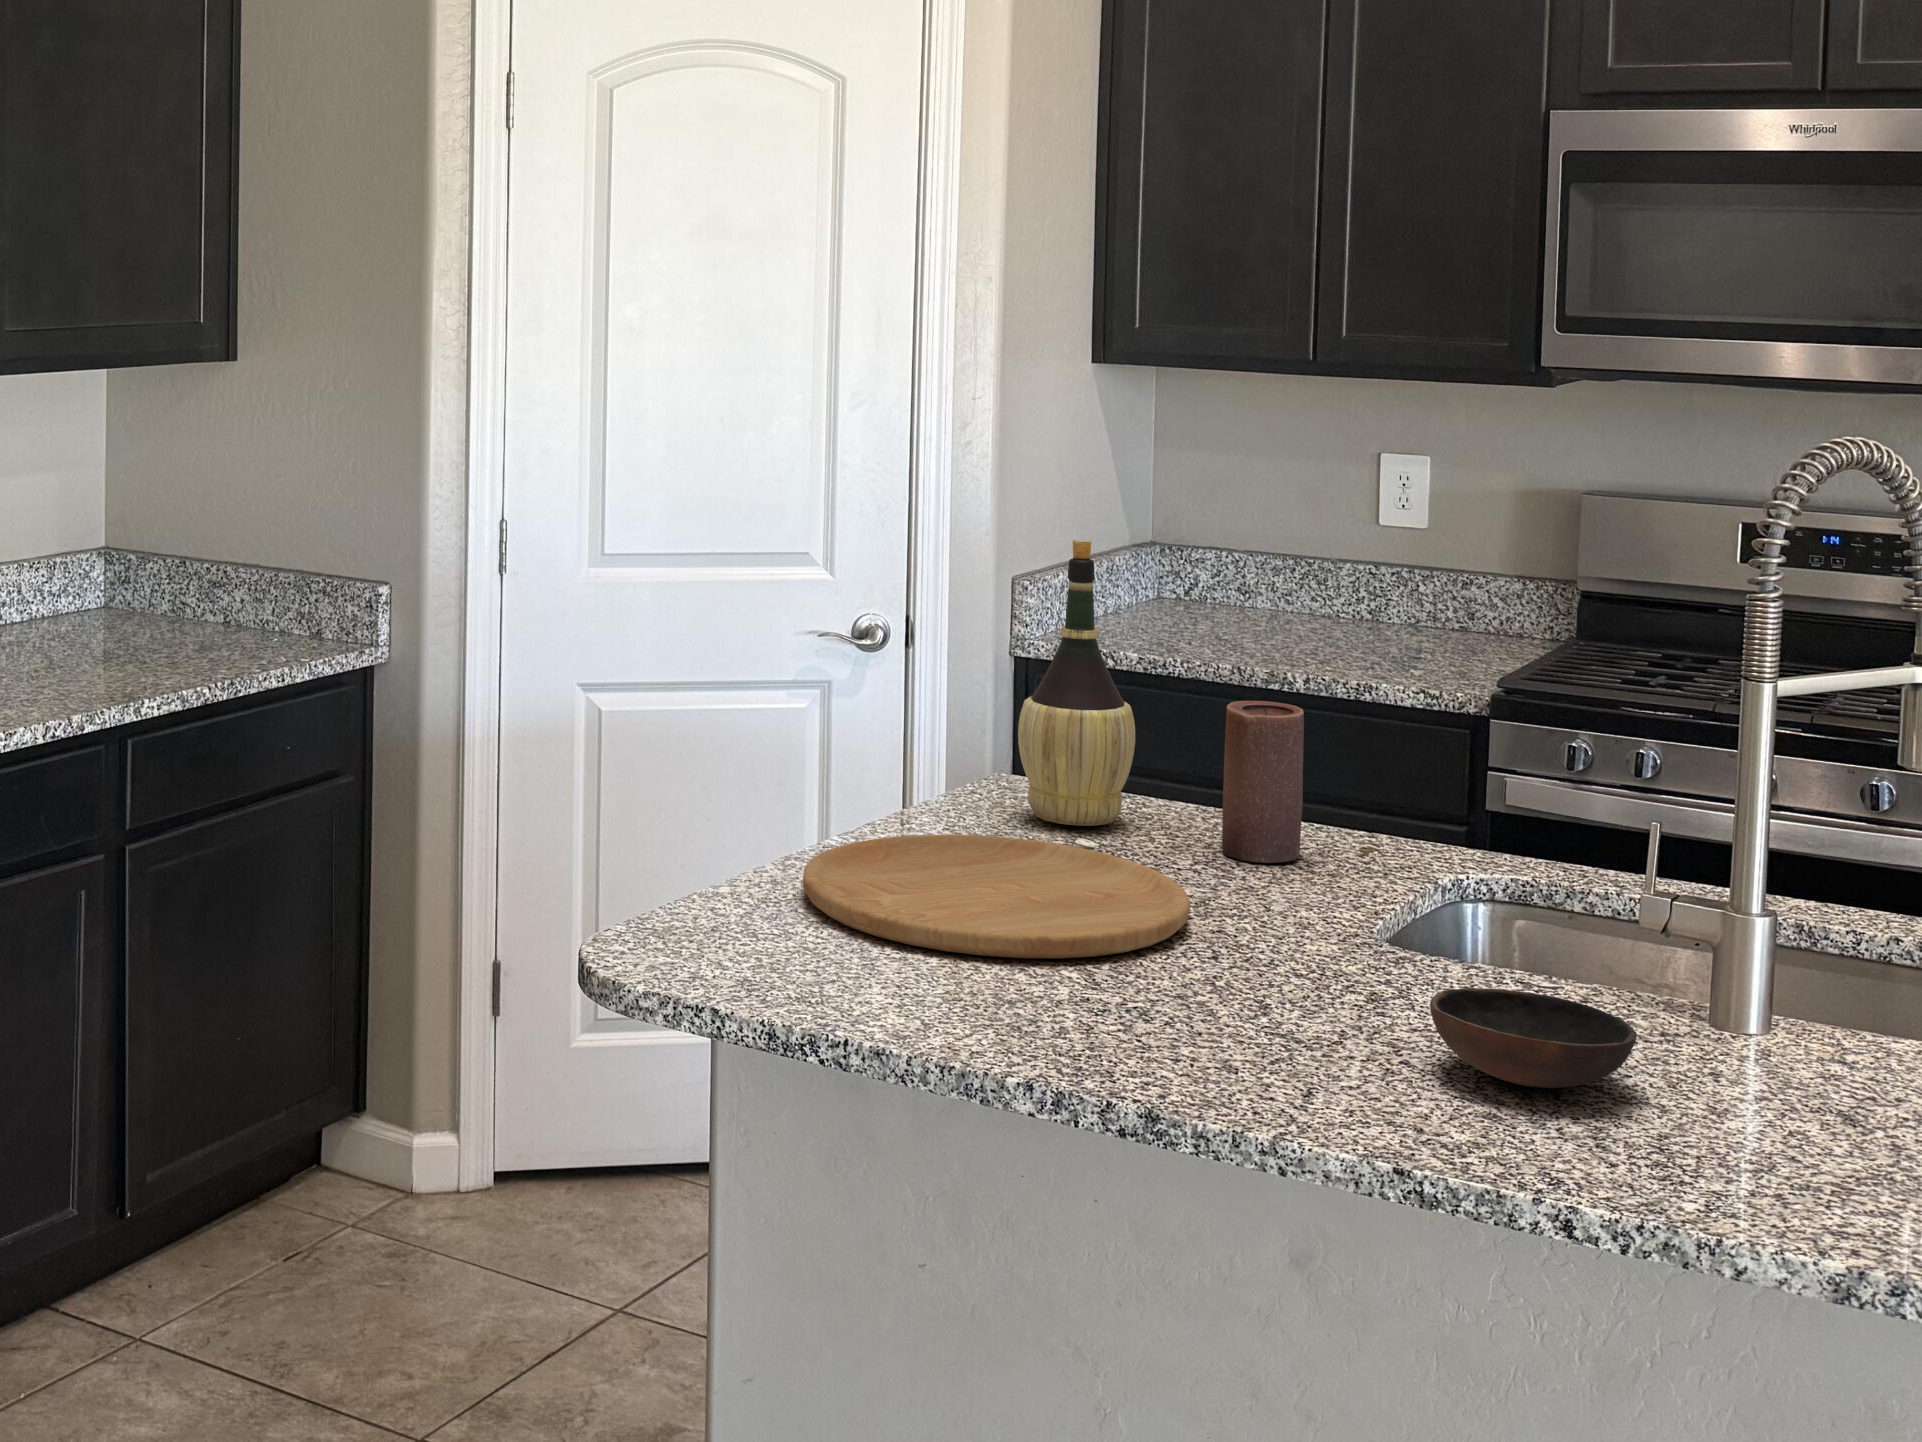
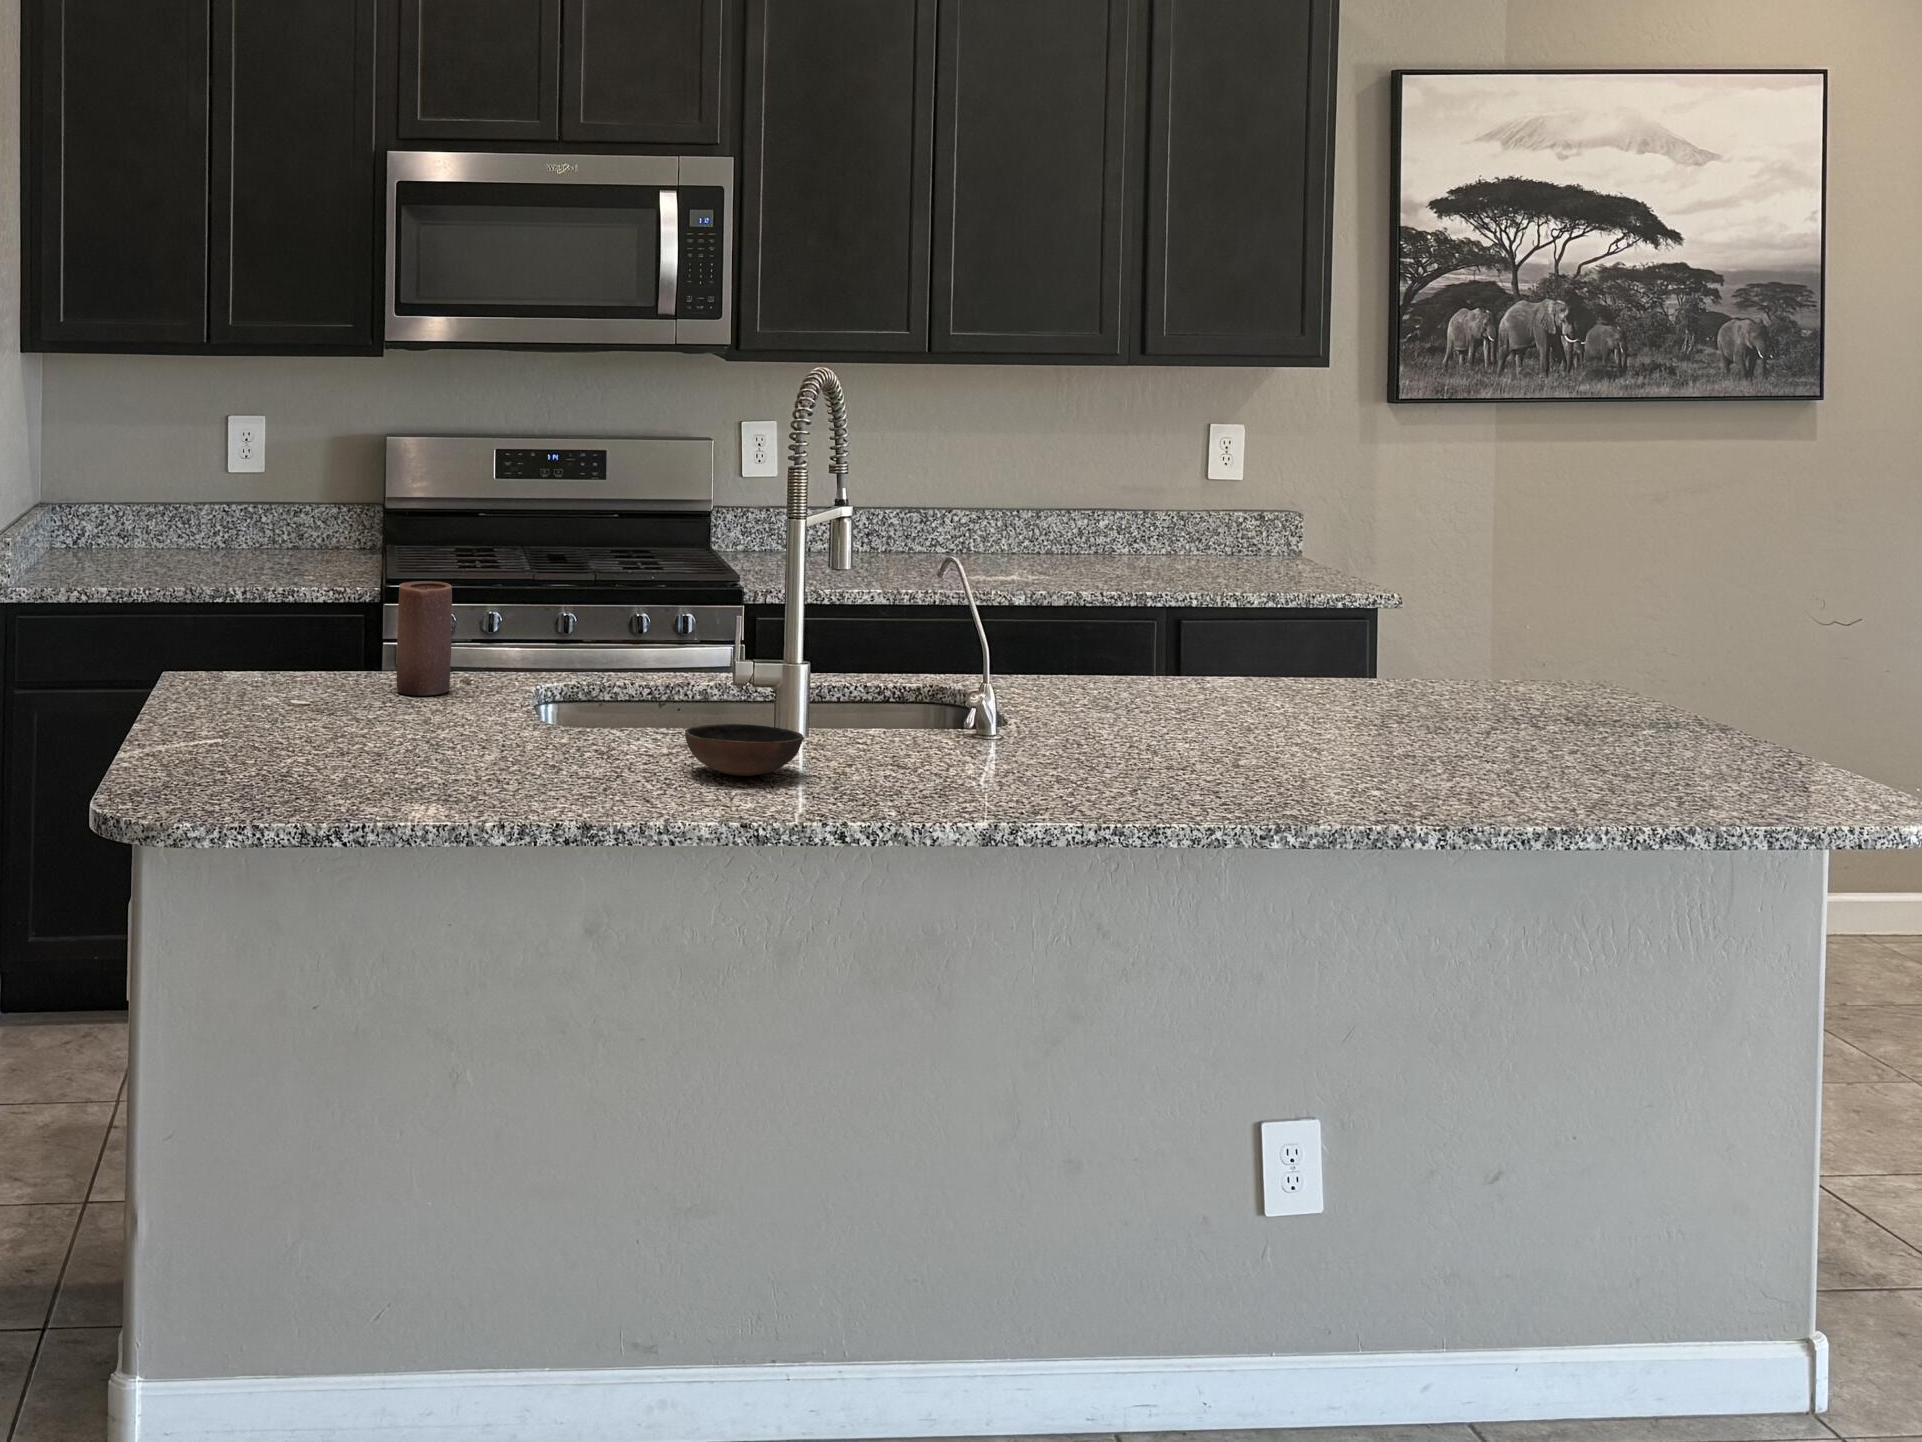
wine bottle: present [1018,540,1135,826] -> none [237,476,324,692]
cutting board: present [803,835,1190,958] -> none [180,699,461,772]

